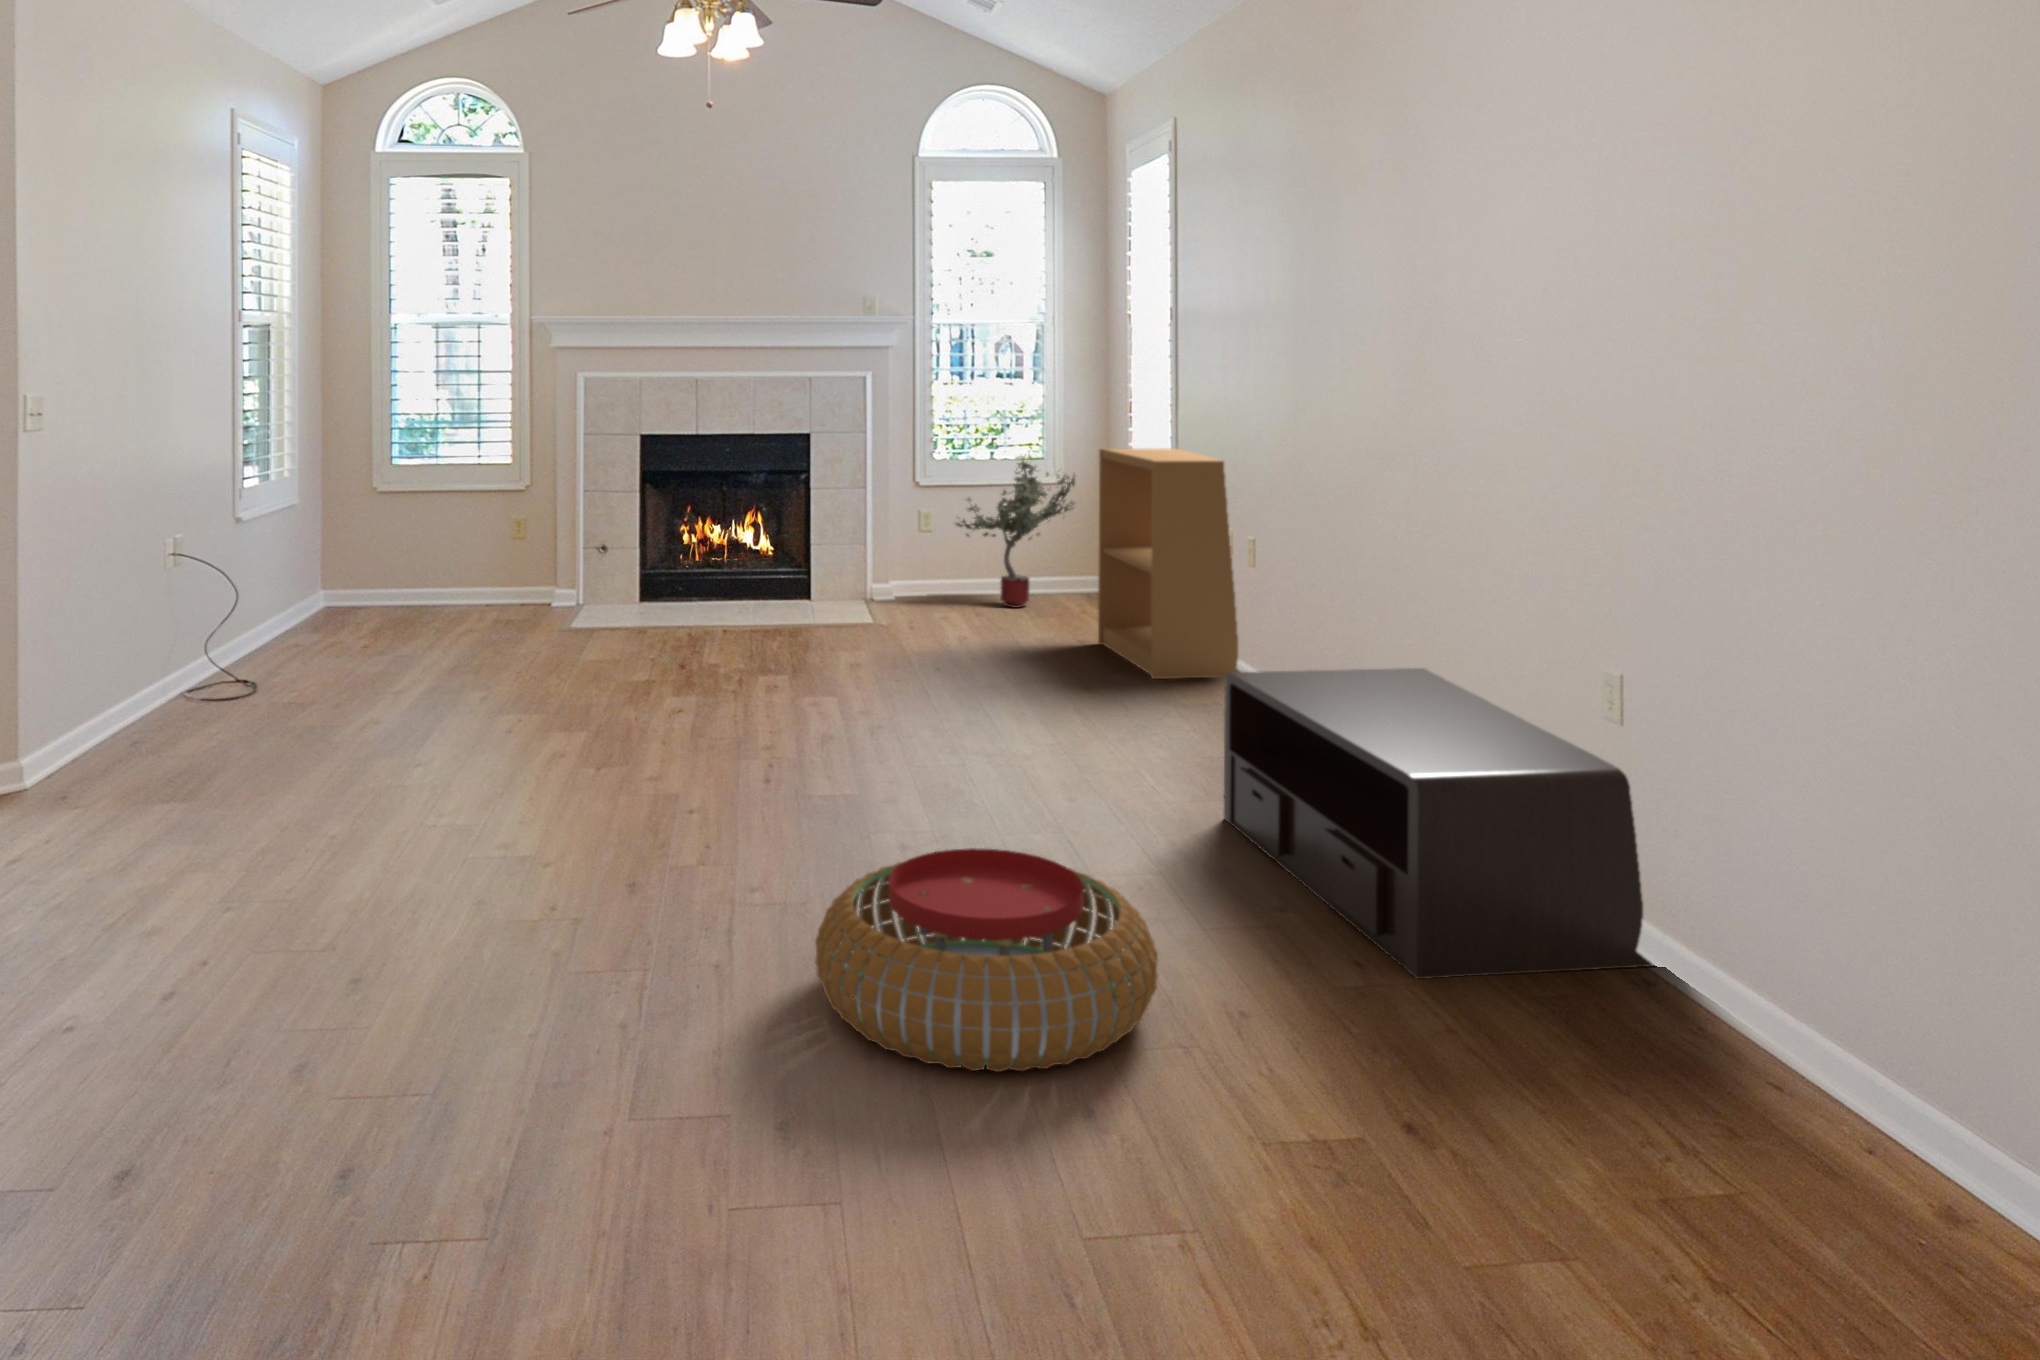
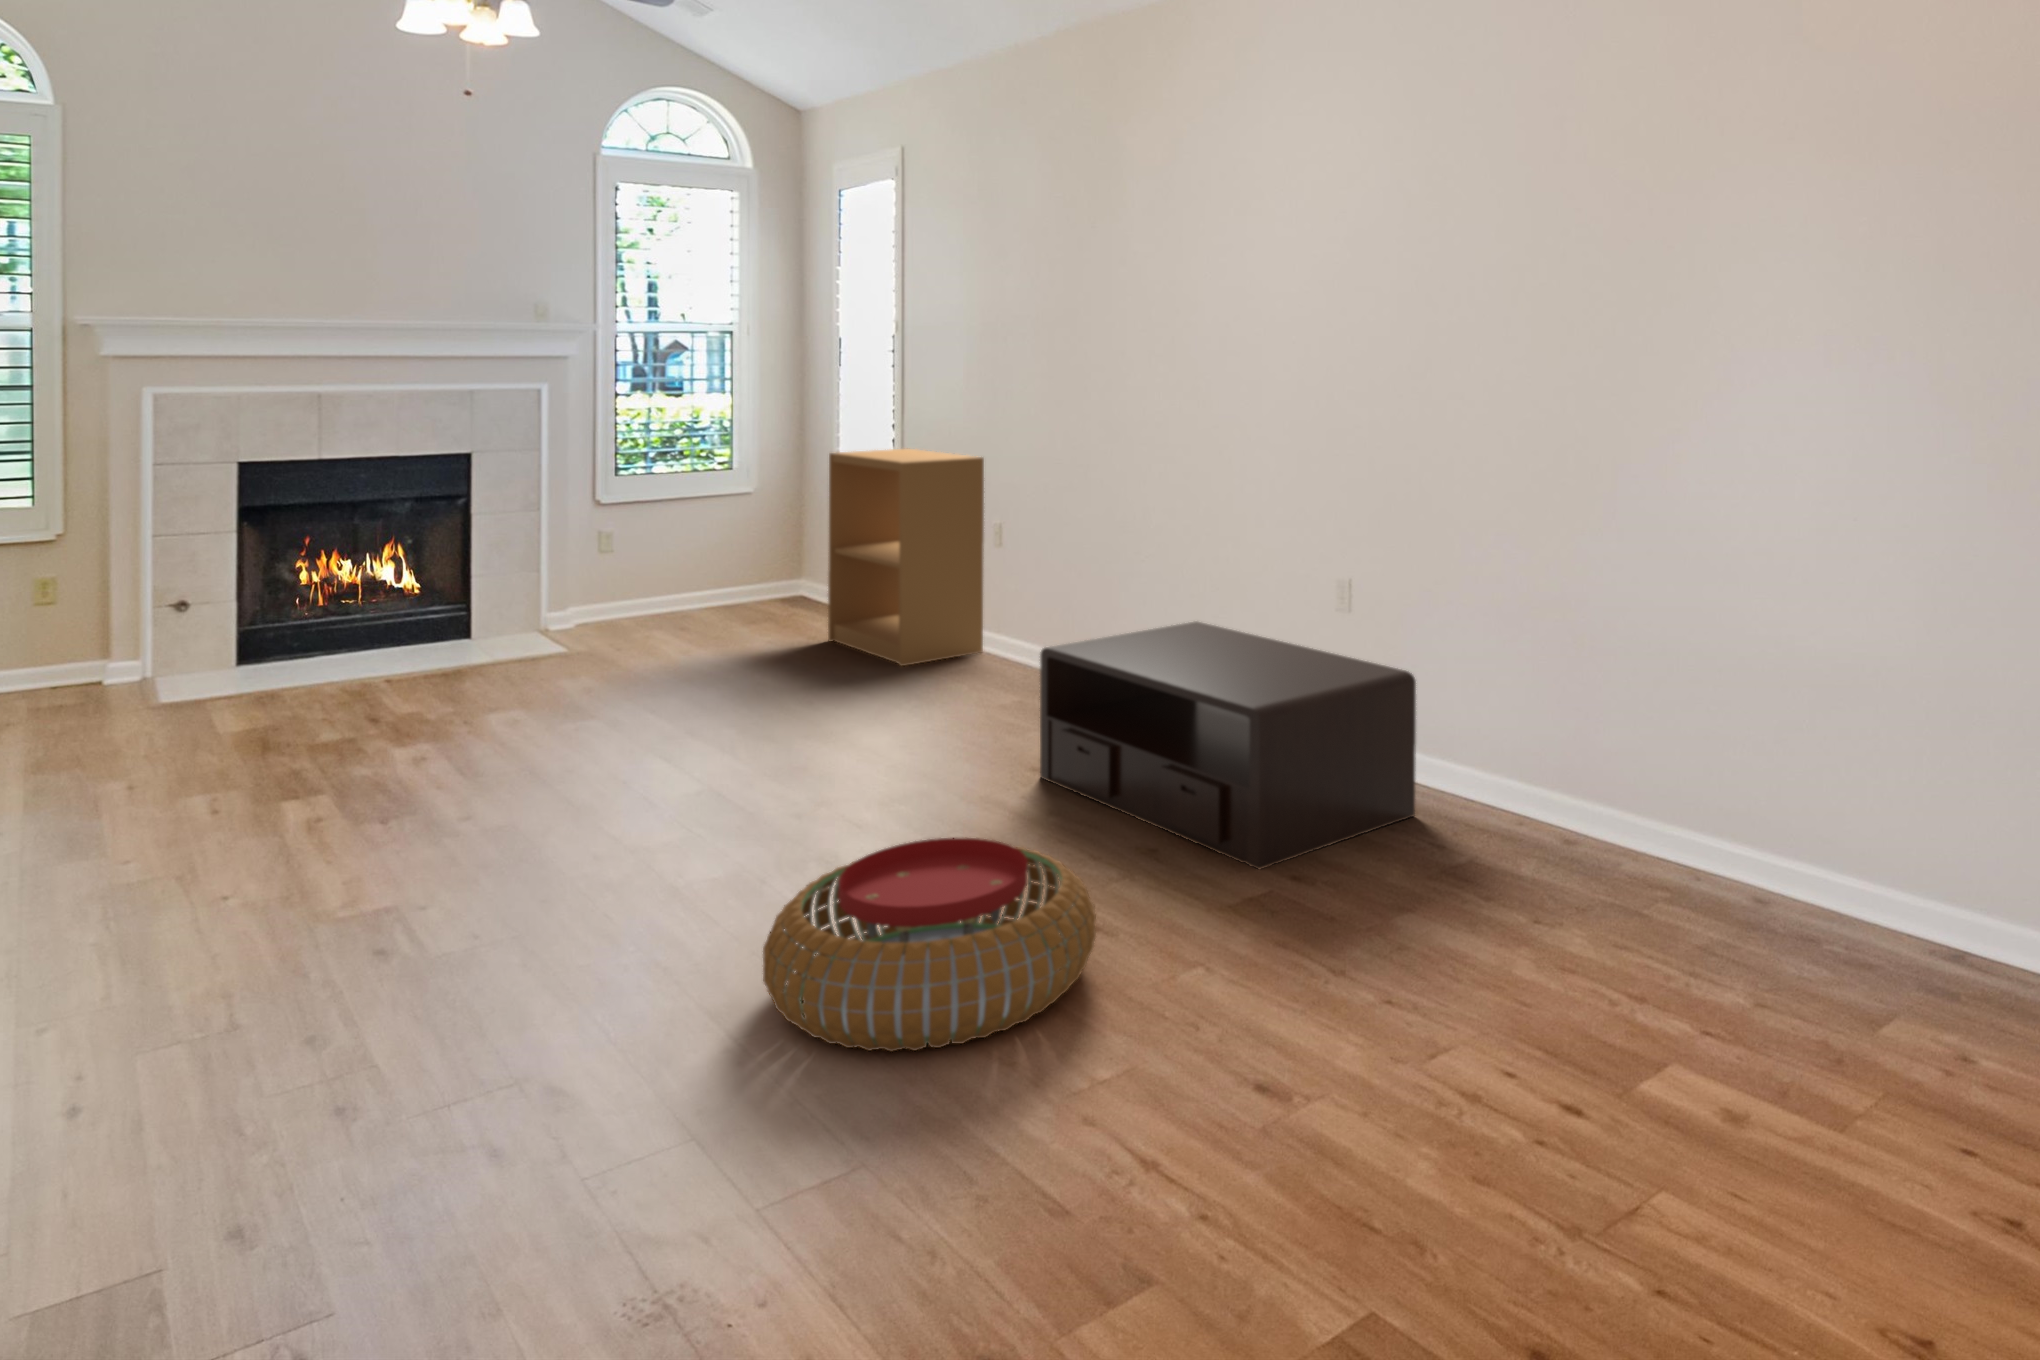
potted tree: present [956,456,1075,608] -> none [651,461,784,617]

